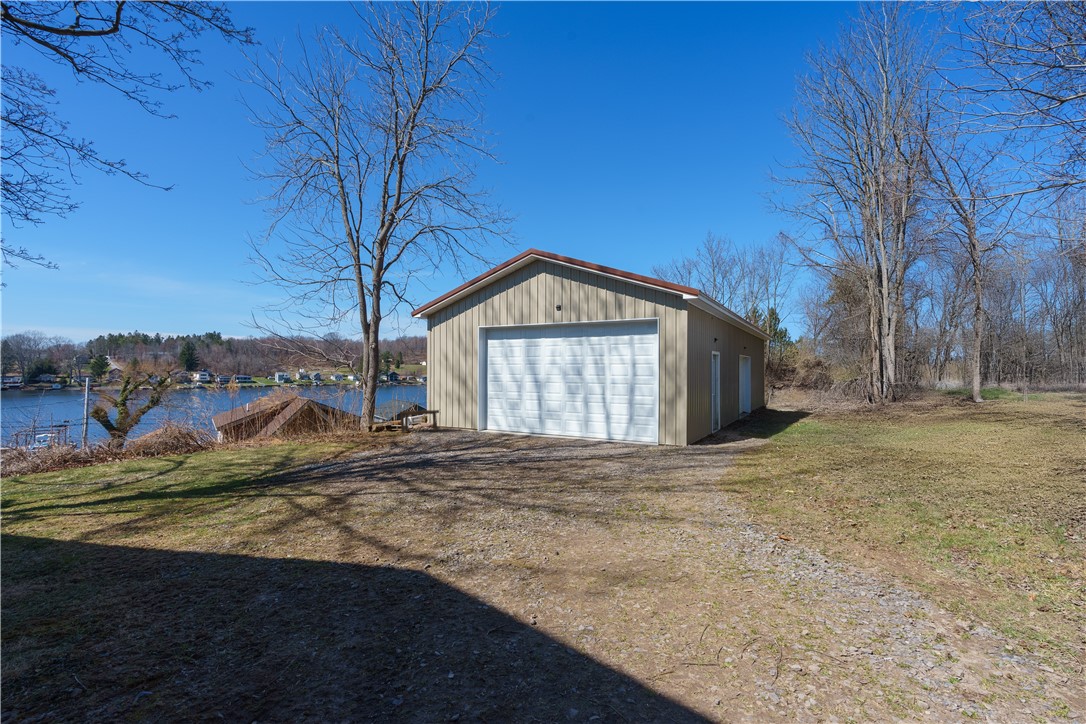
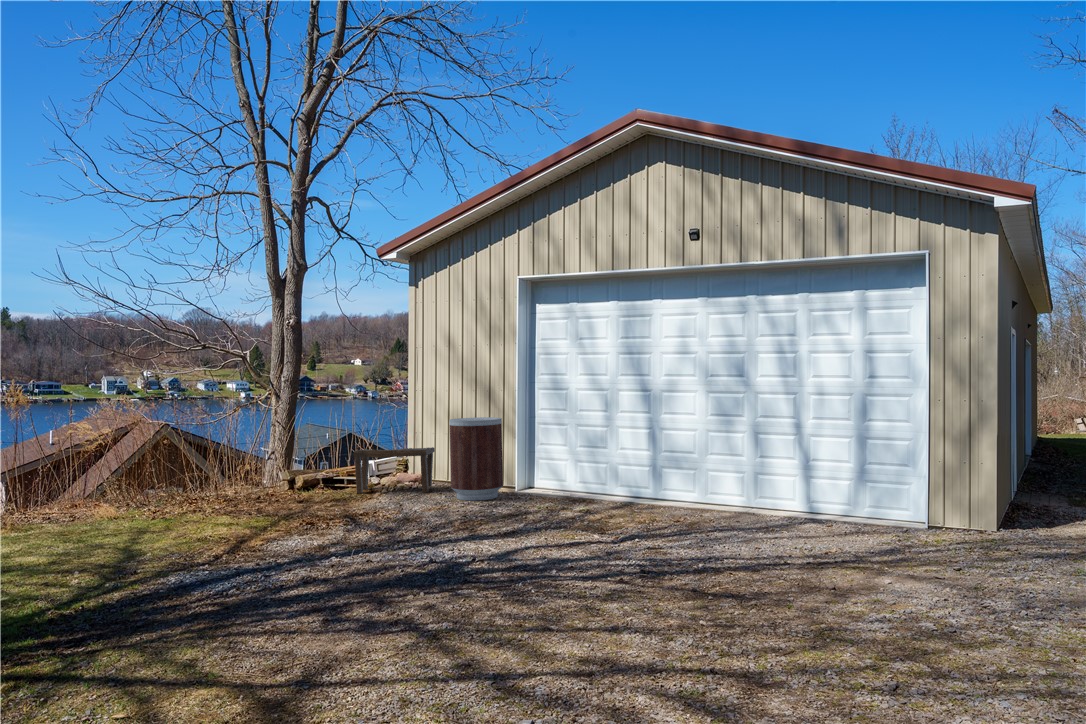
trash can: none [445,395,472,435] -> present [449,417,503,500]

